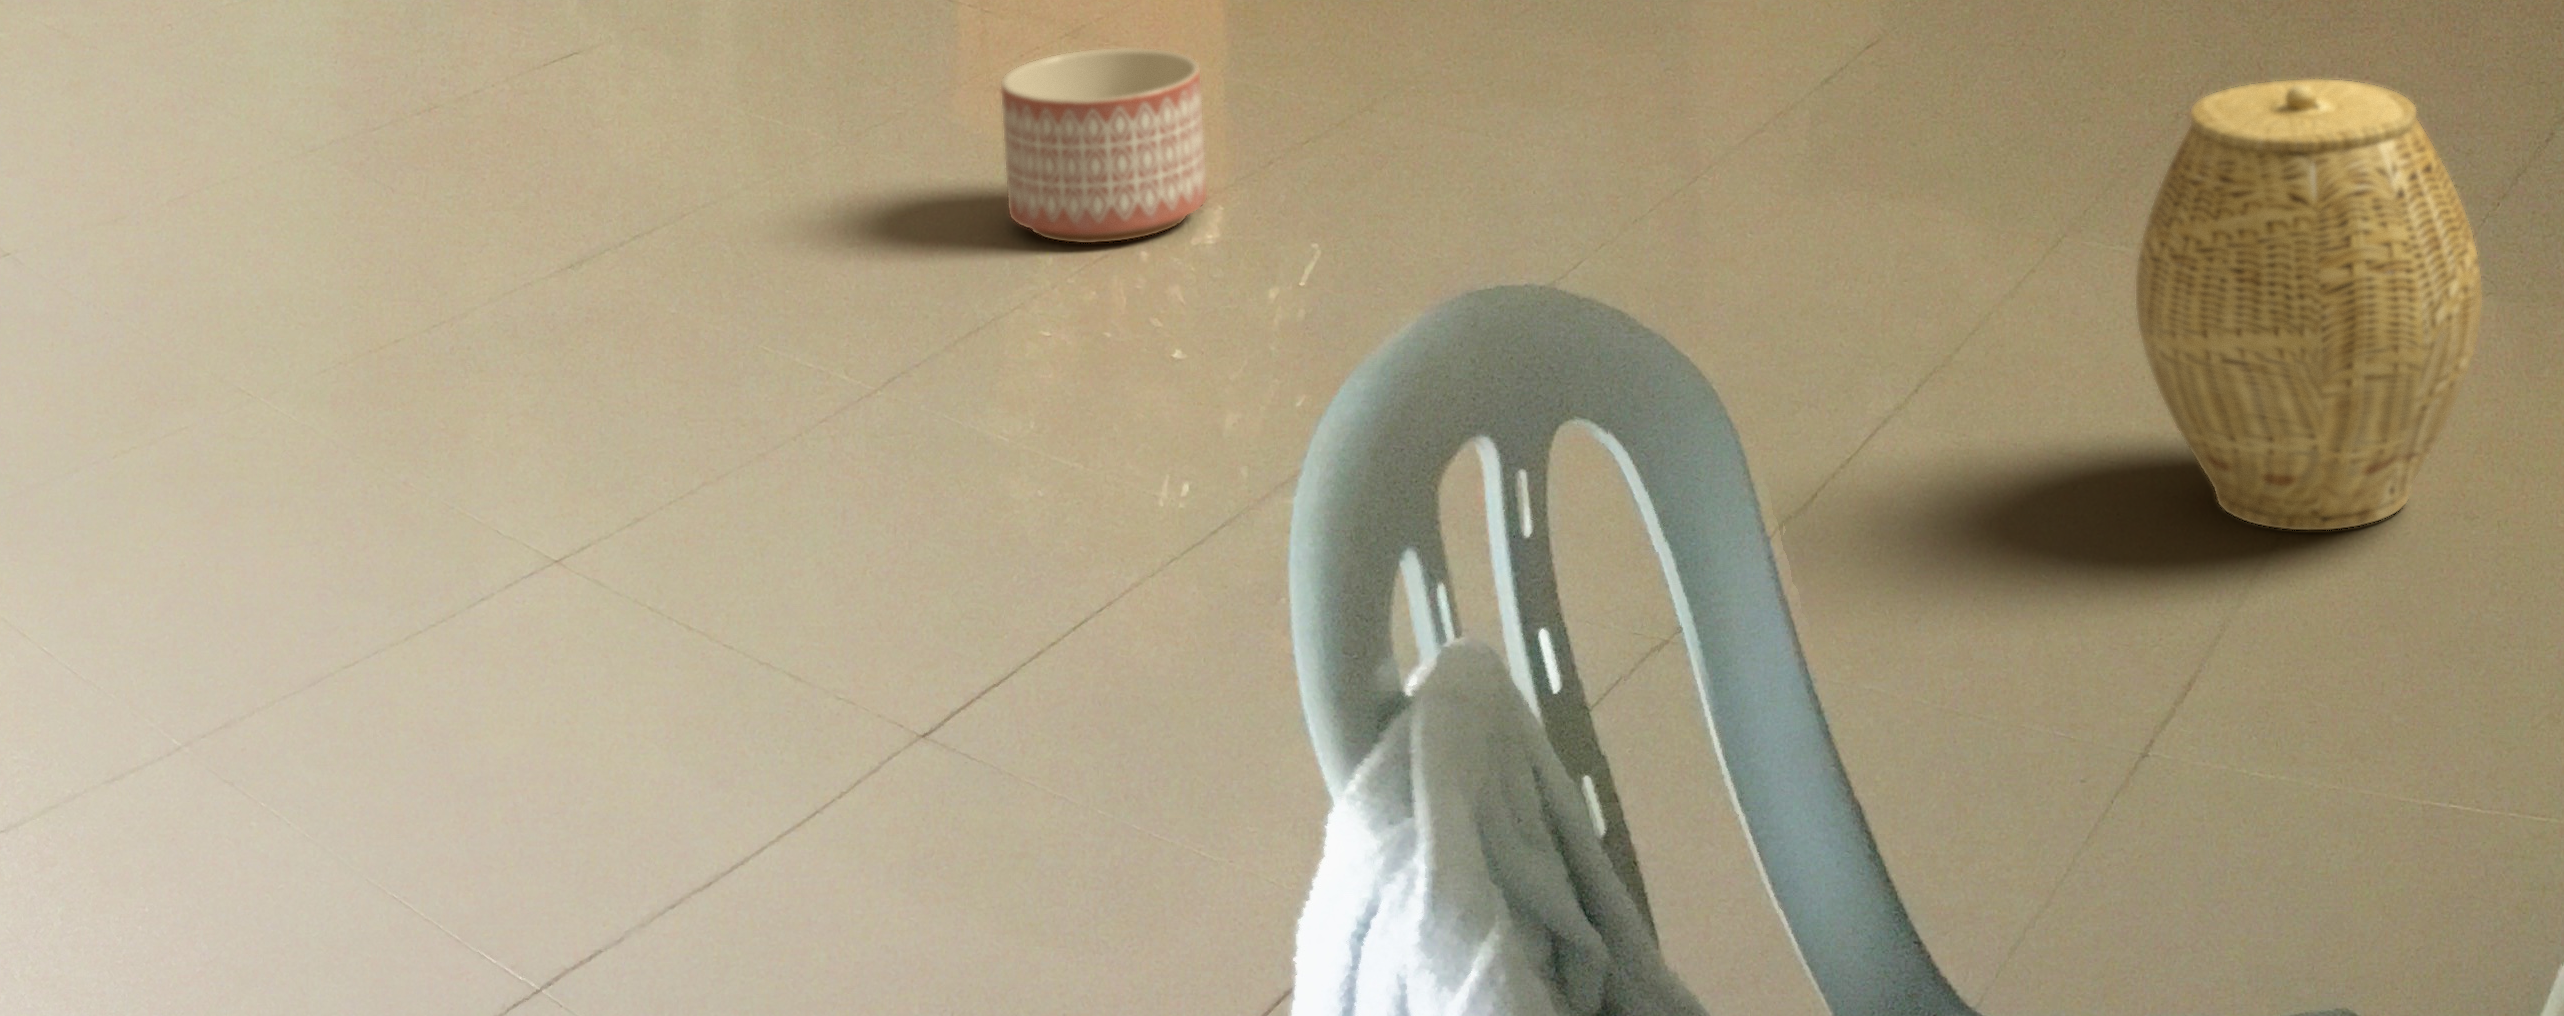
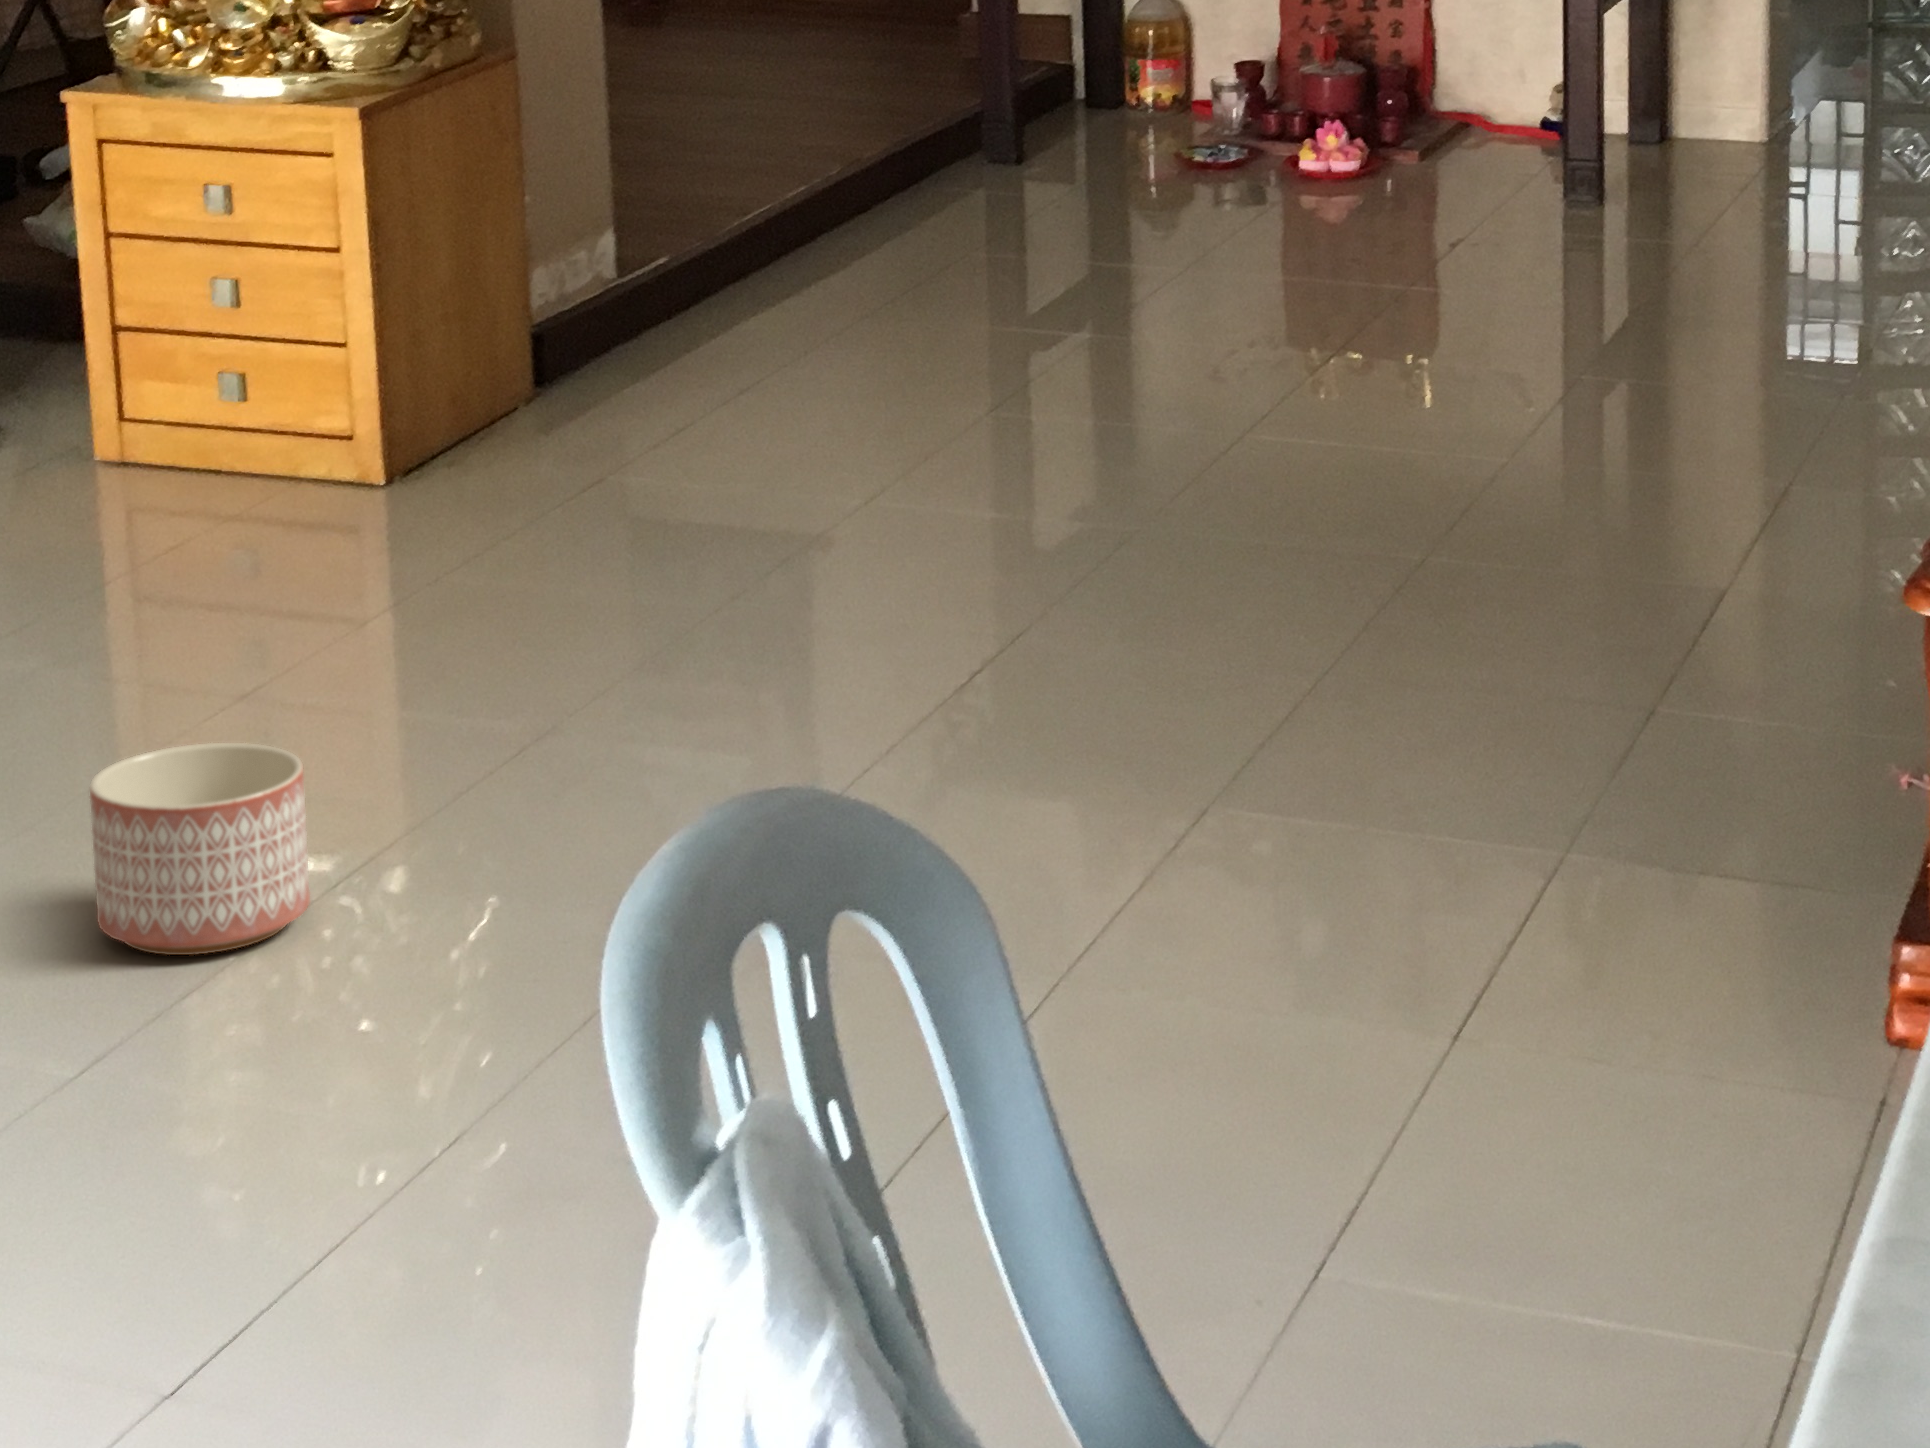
woven basket: present [2136,79,2482,530] -> none [1313,806,1678,1294]

